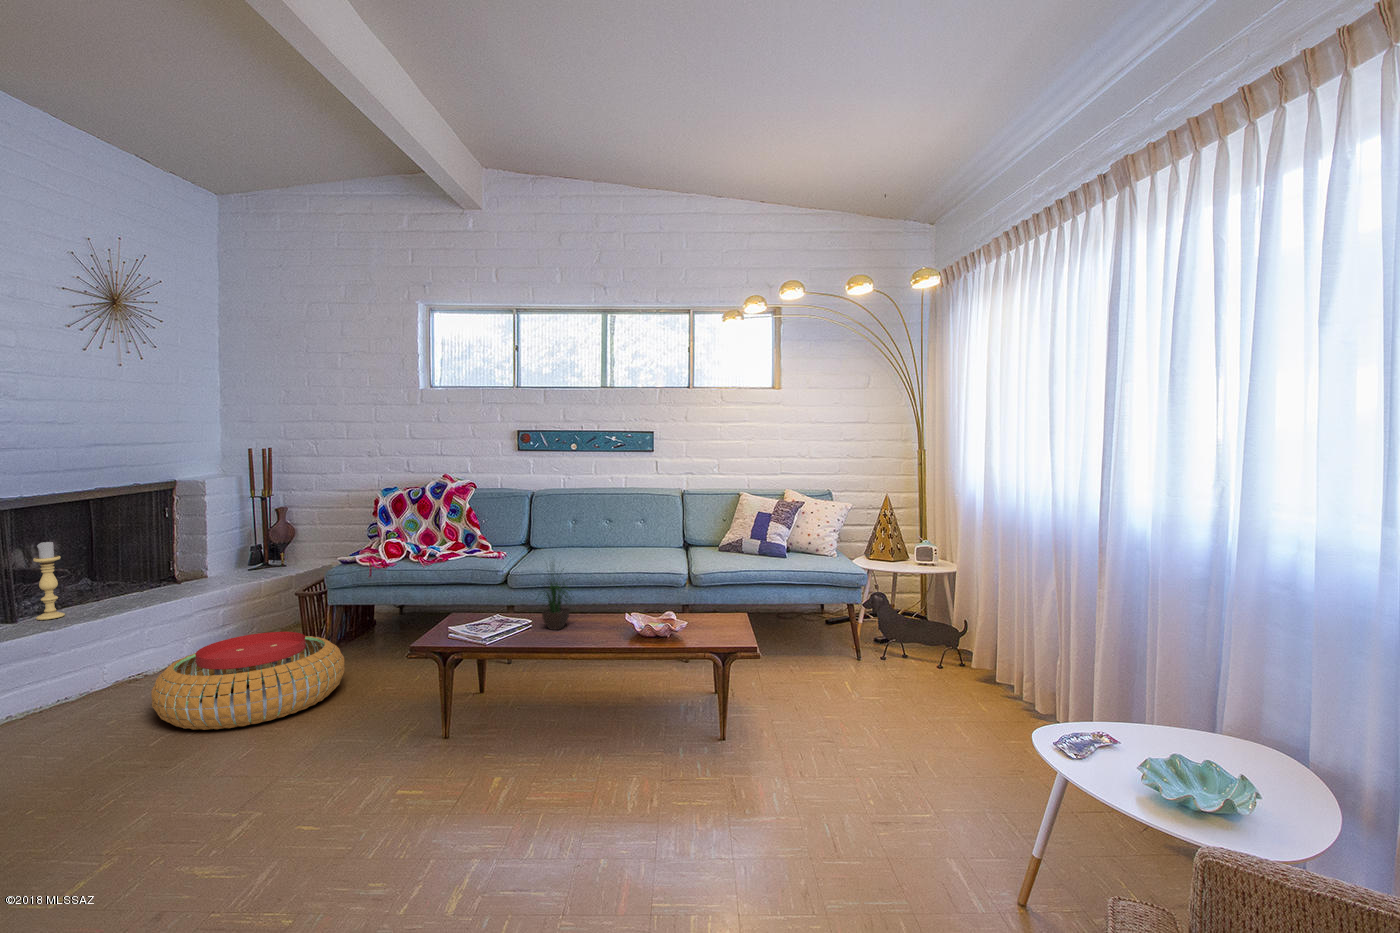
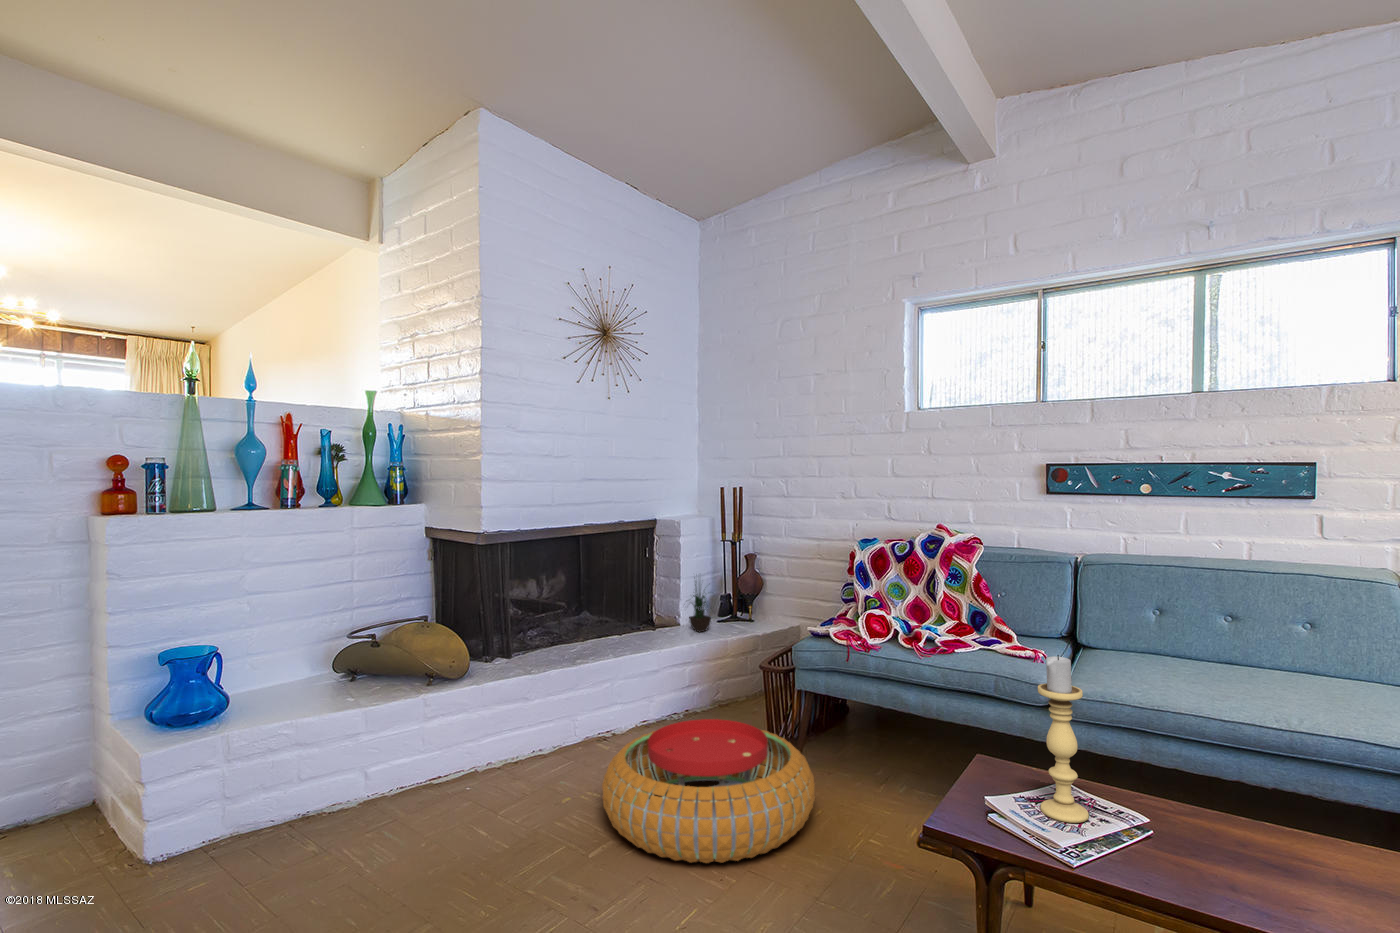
candle holder: present [33,541,65,620] -> present [1038,655,1089,823]
potted plant: present [536,574,570,630] -> present [689,584,711,632]

